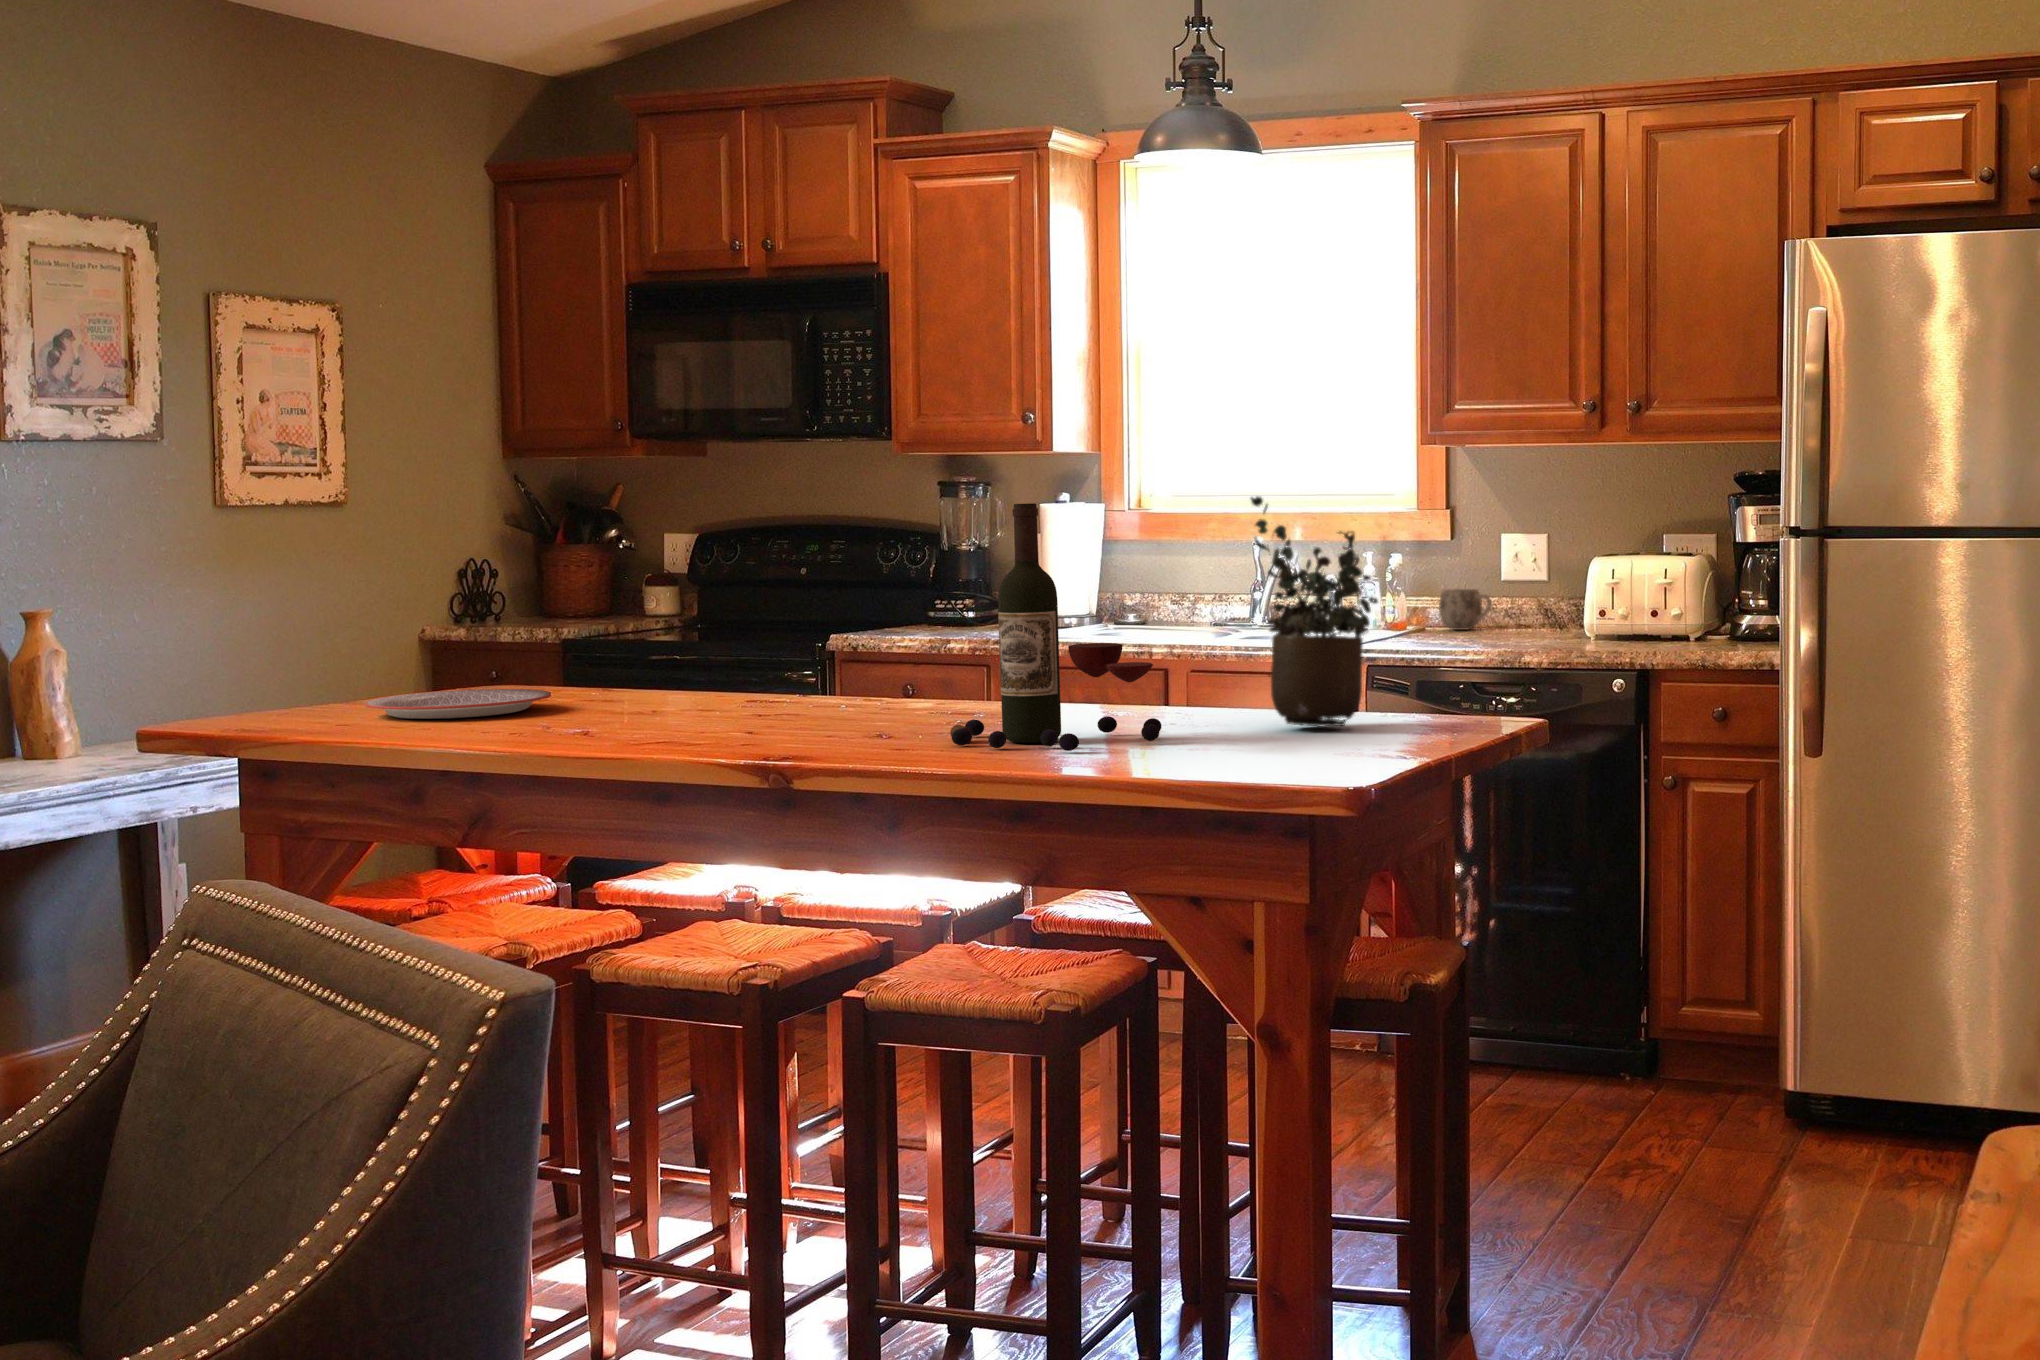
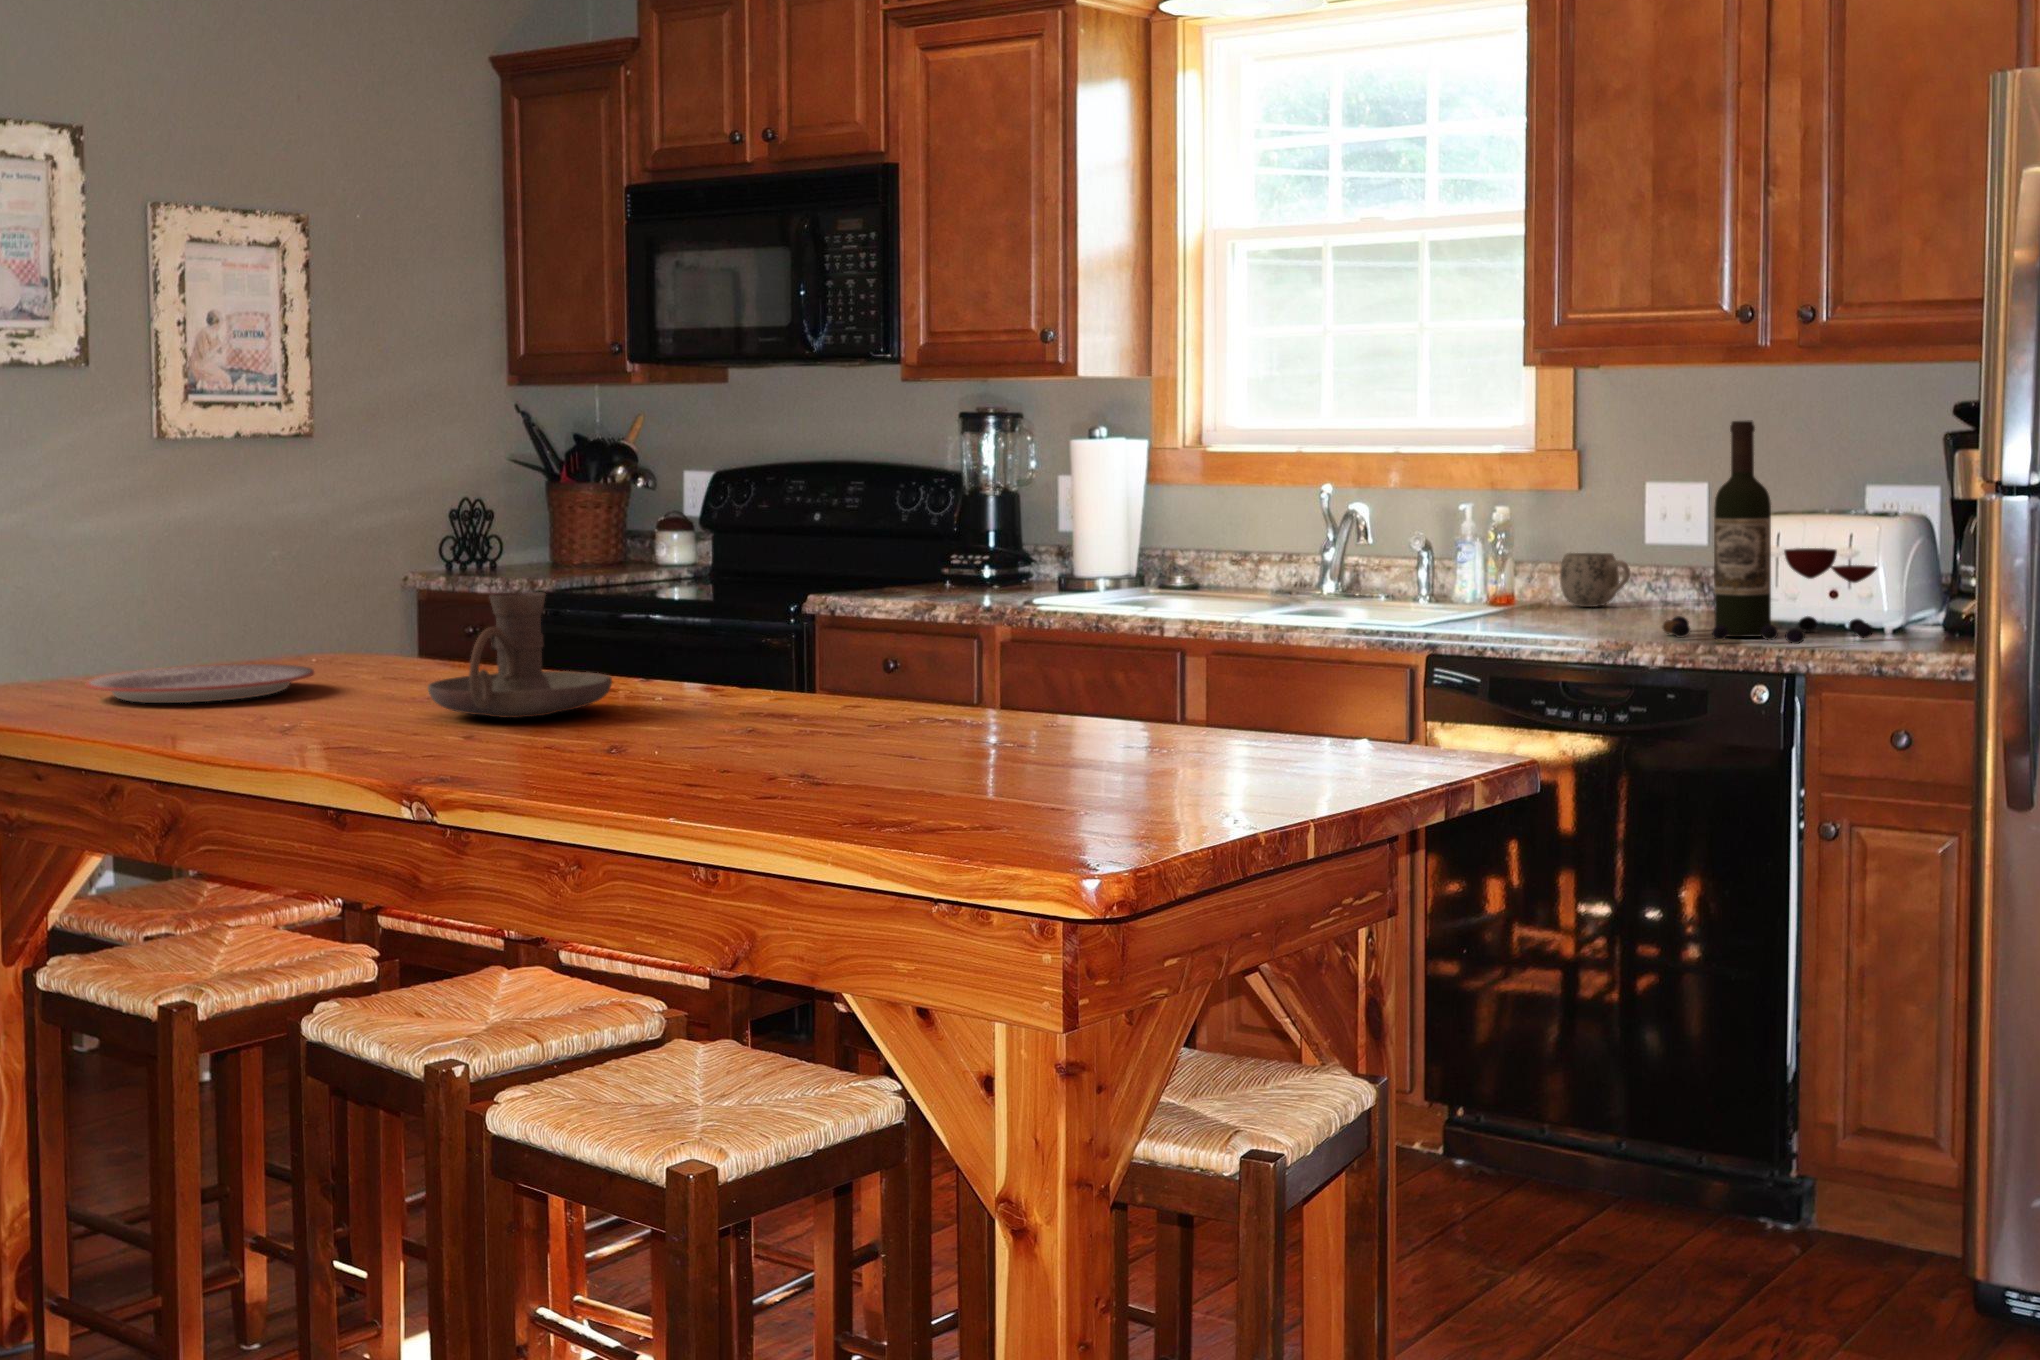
potted plant: present [1251,497,1378,727] -> none [1126,428,1301,771]
wine bottle: present [950,503,1161,751] -> present [1663,420,1877,644]
candle holder: none [687,623,830,718] -> present [428,592,612,718]

